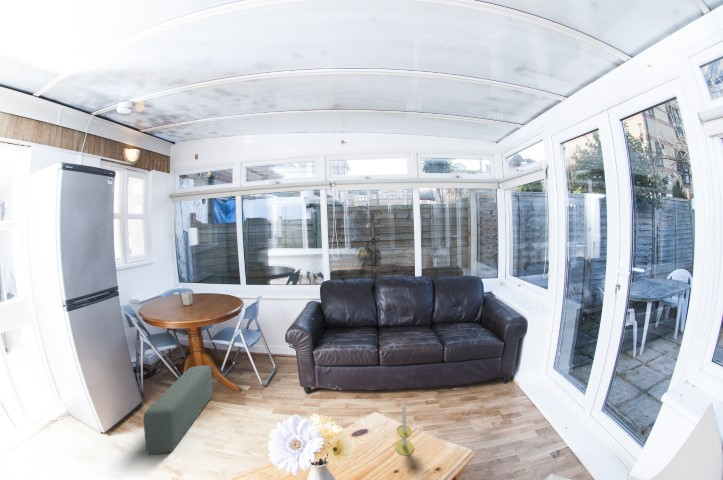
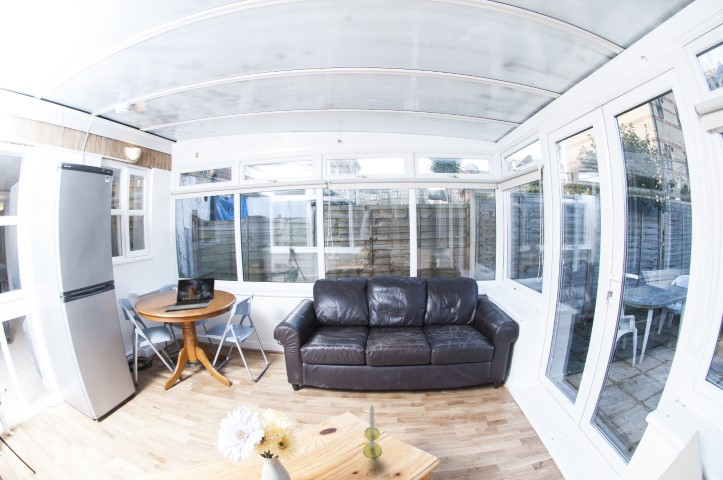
laptop: none [173,282,221,317] -> present [166,278,215,311]
pouf: present [143,365,213,454] -> none [129,359,203,442]

